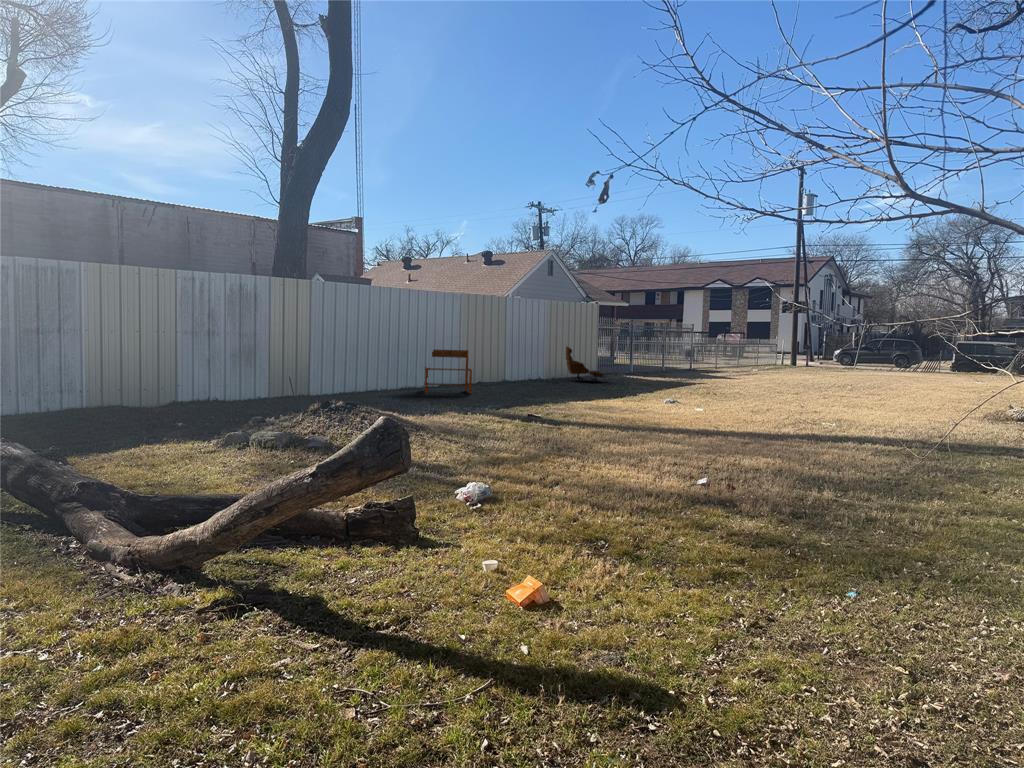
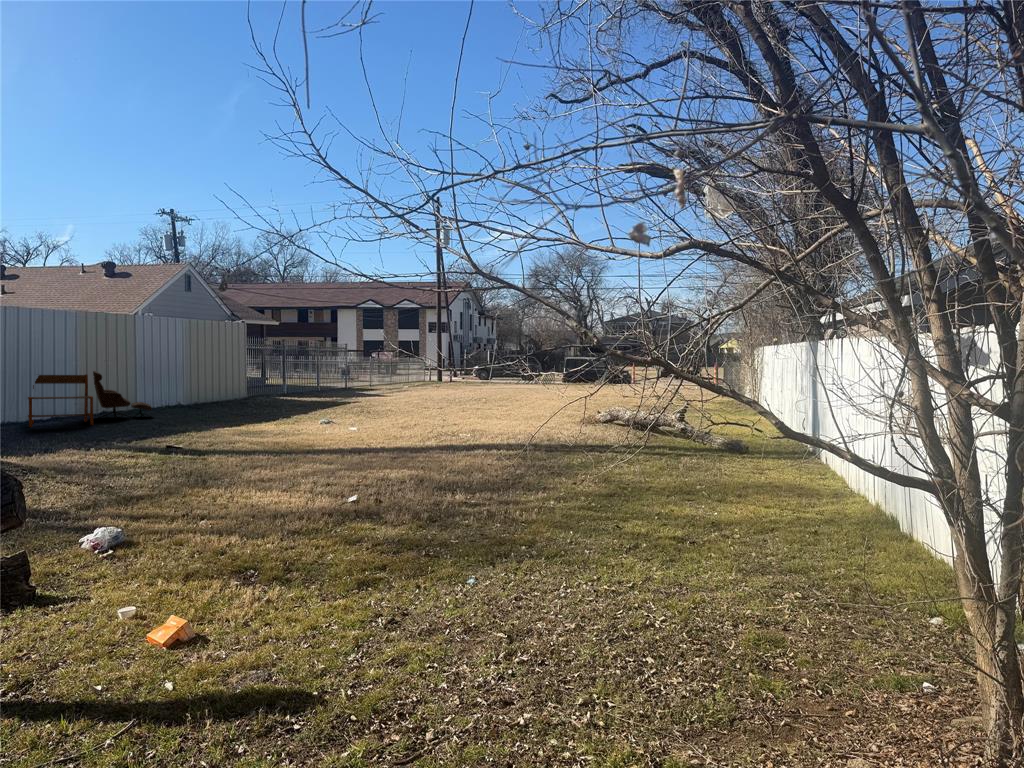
lounge chair: present [566,346,603,382] -> present [93,371,152,419]

